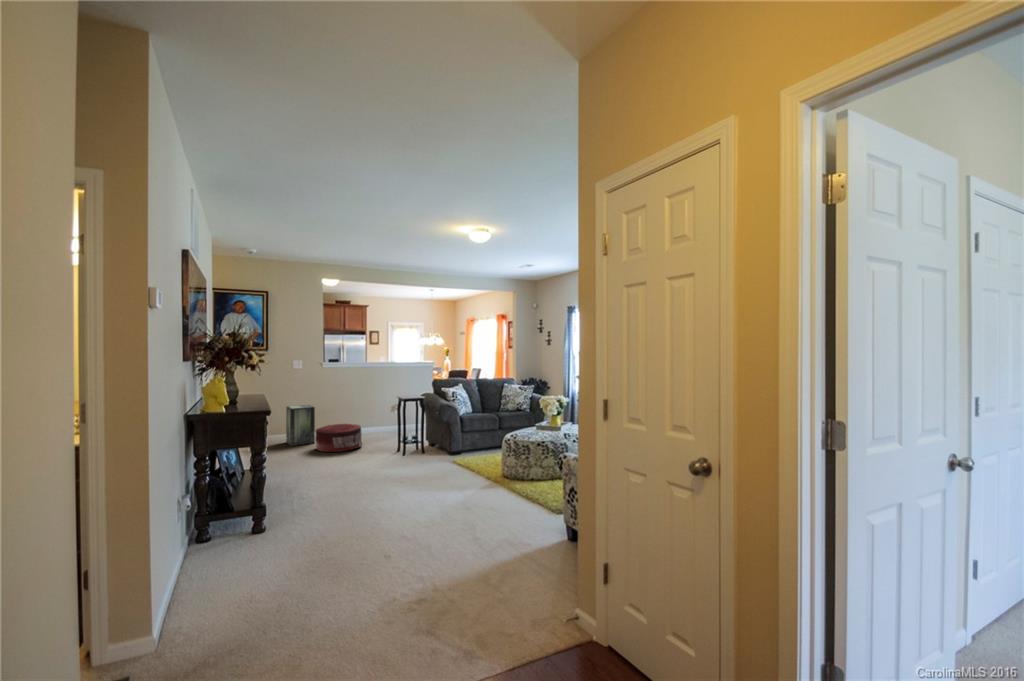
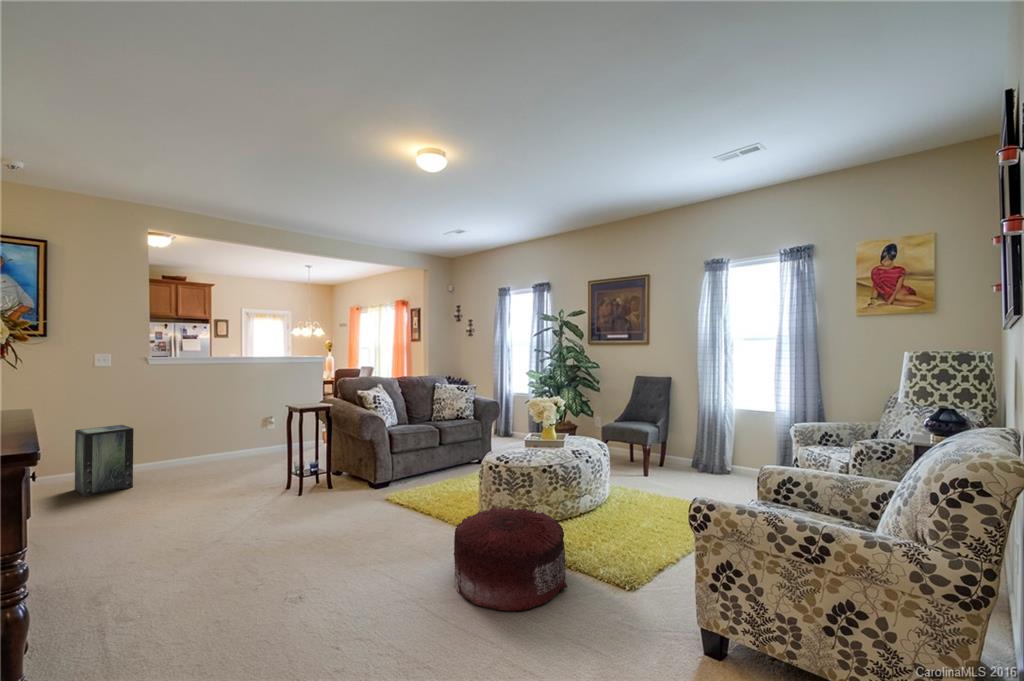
pouf: present [316,424,362,452] -> present [454,507,567,611]

